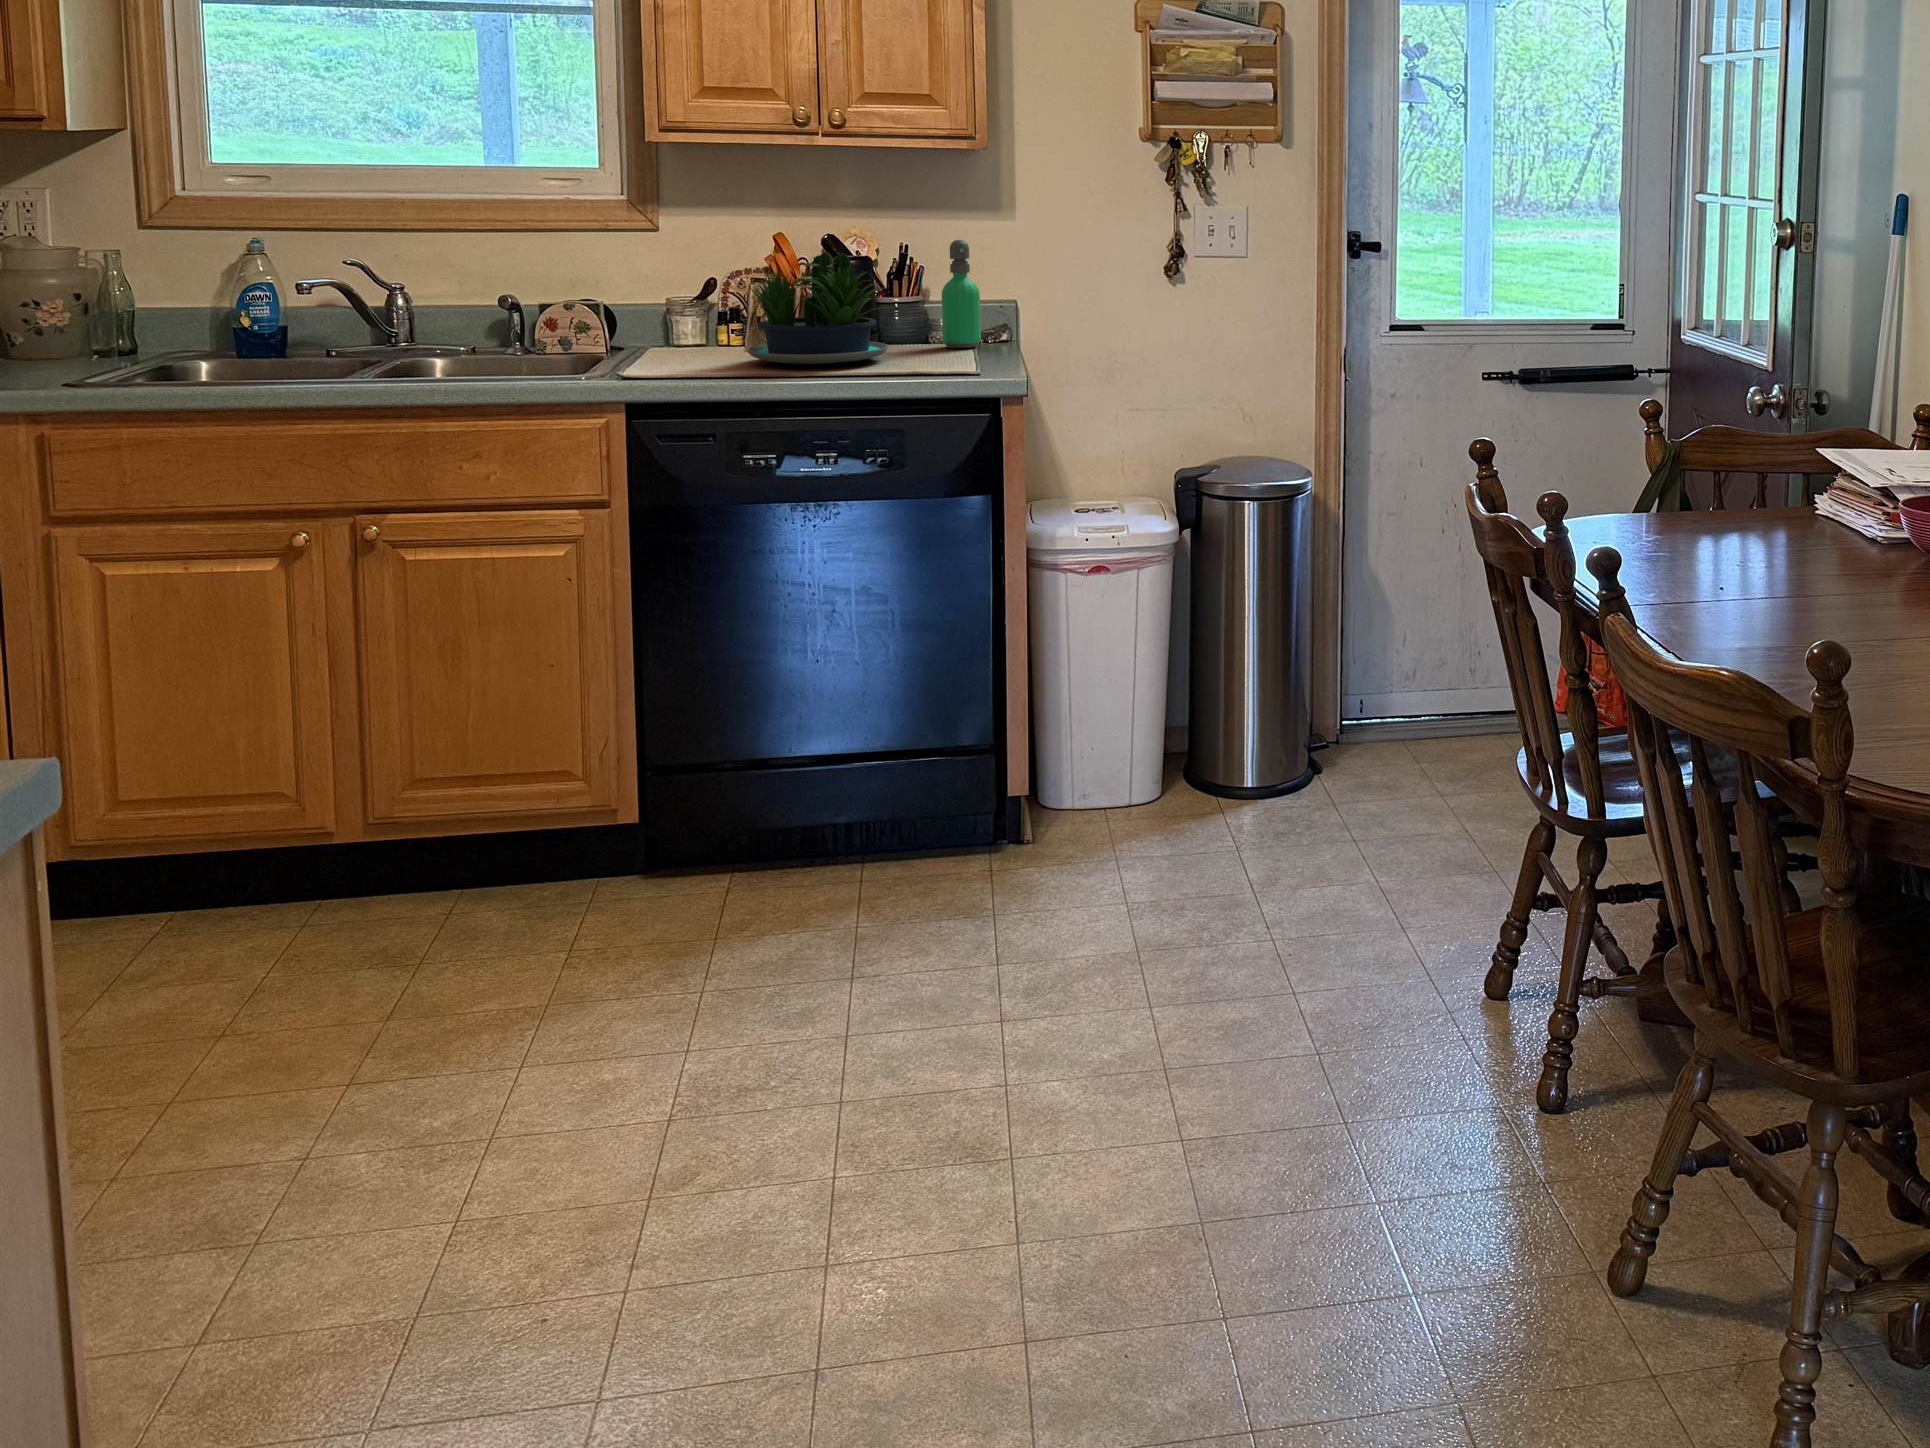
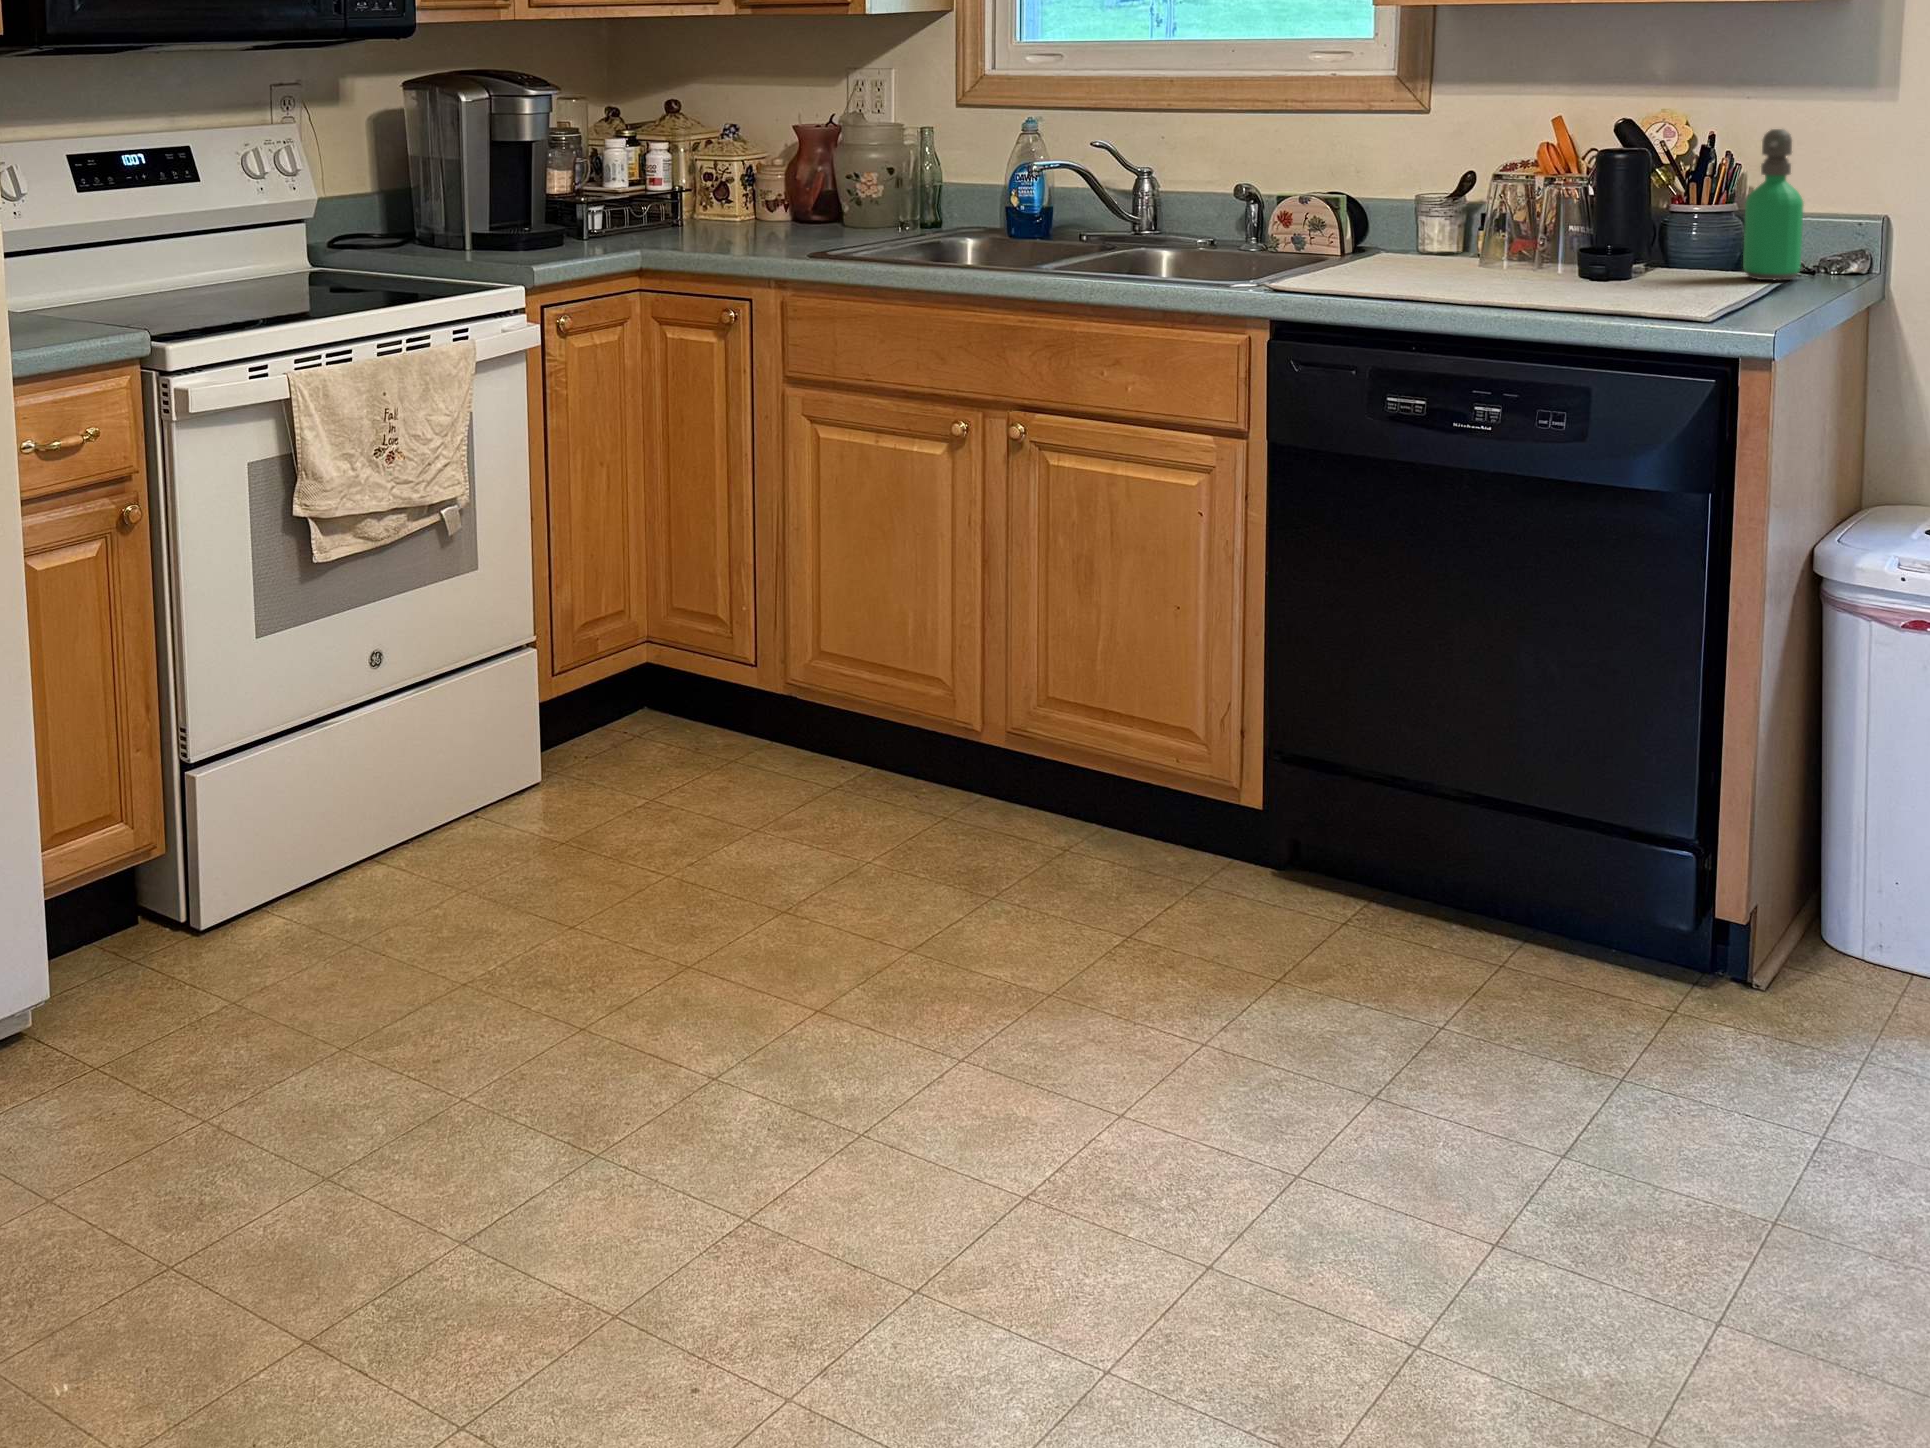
potted plant: present [748,252,892,364] -> none [1449,142,1646,288]

